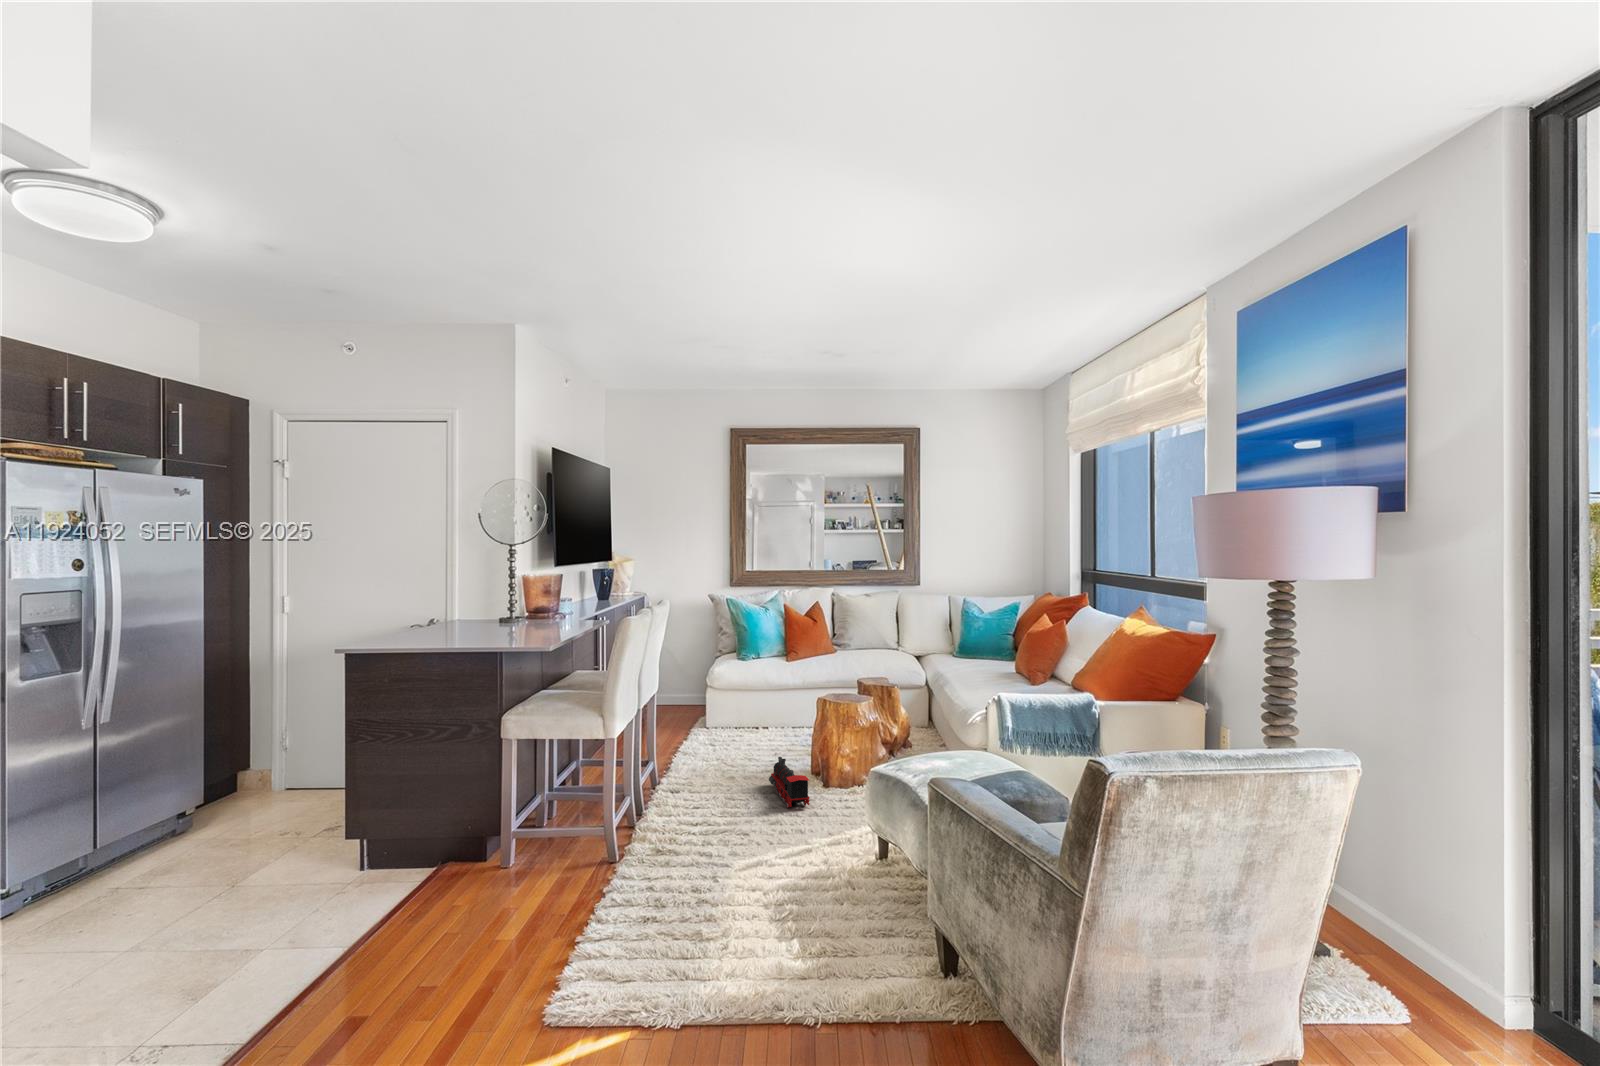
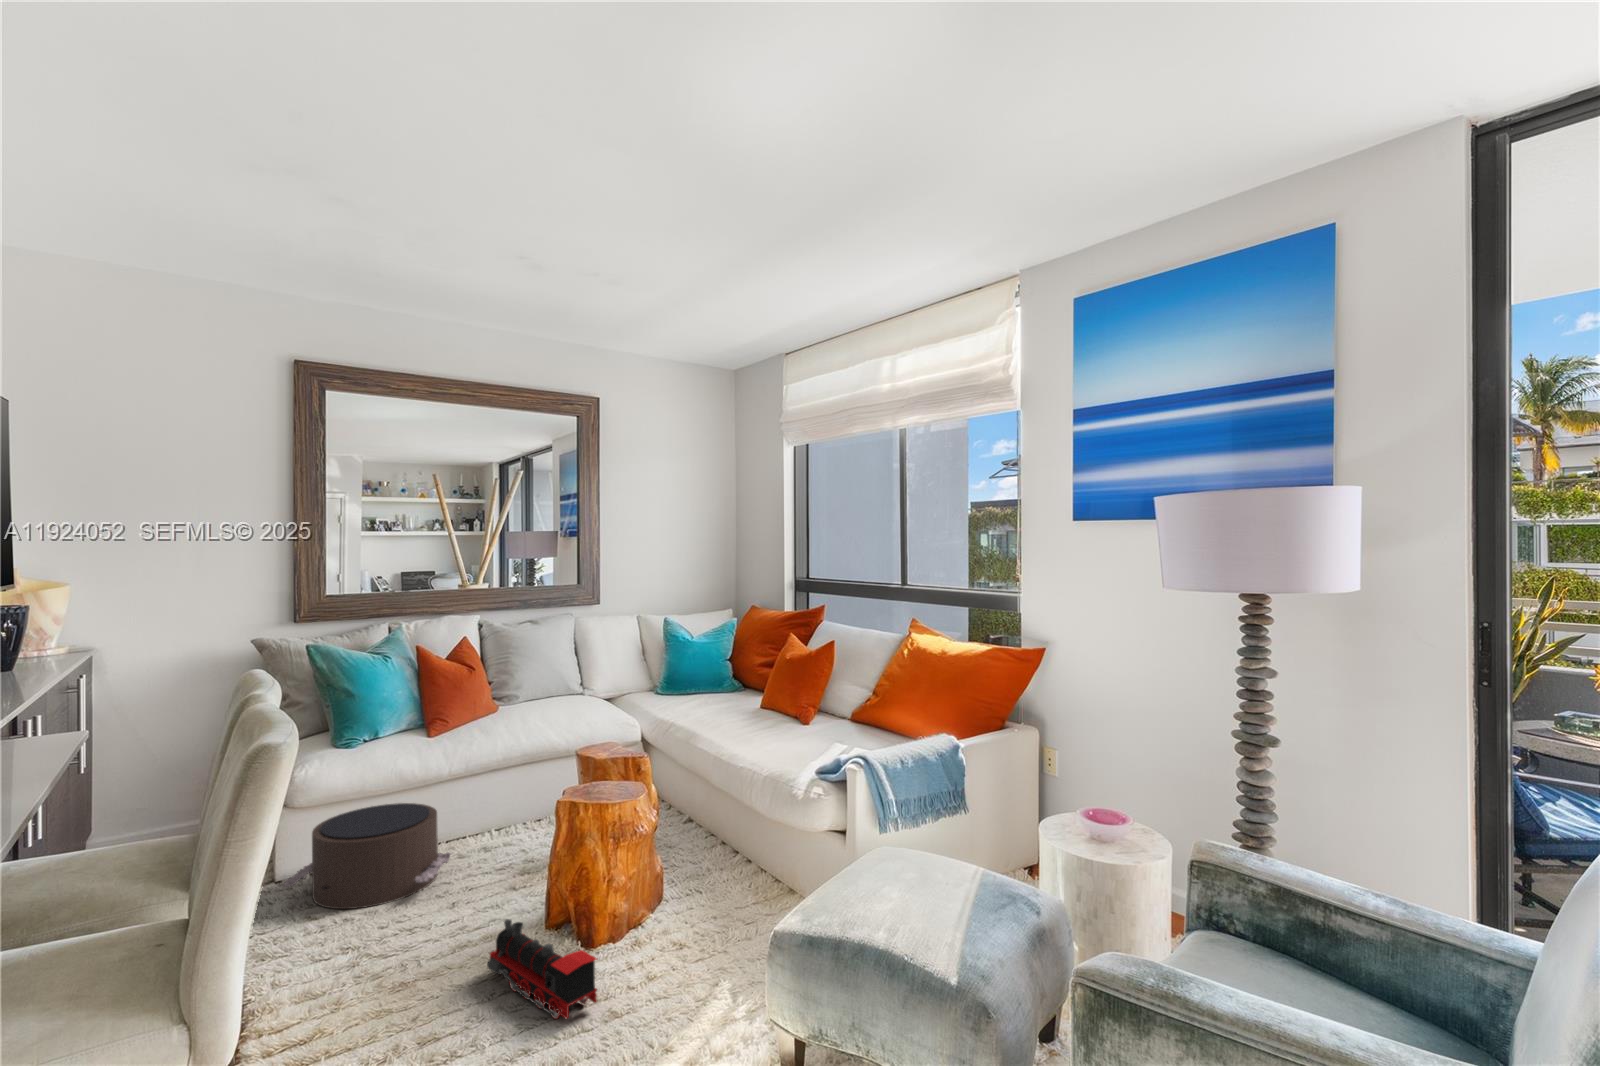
pouf: none [698,696,785,749] -> present [283,803,451,909]

